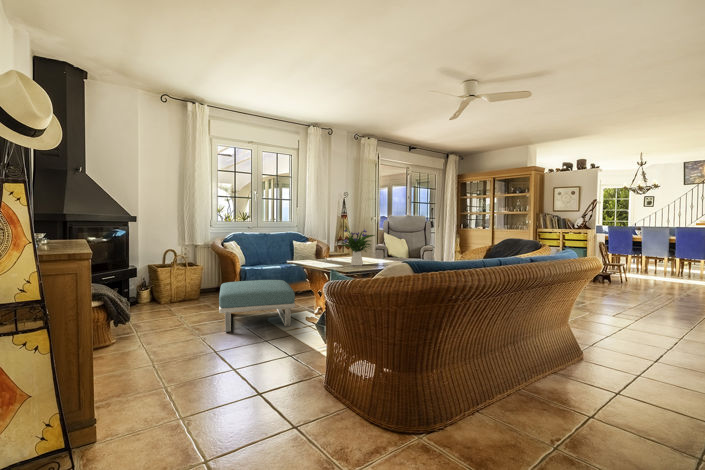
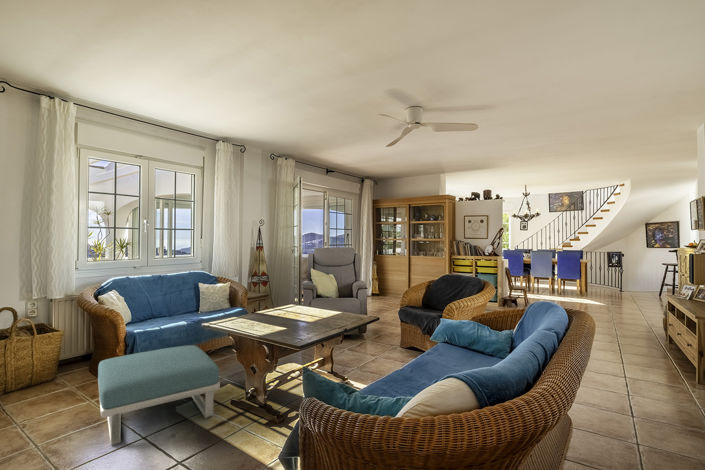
flower arrangement: present [342,227,375,265] -> none [271,270,317,319]

